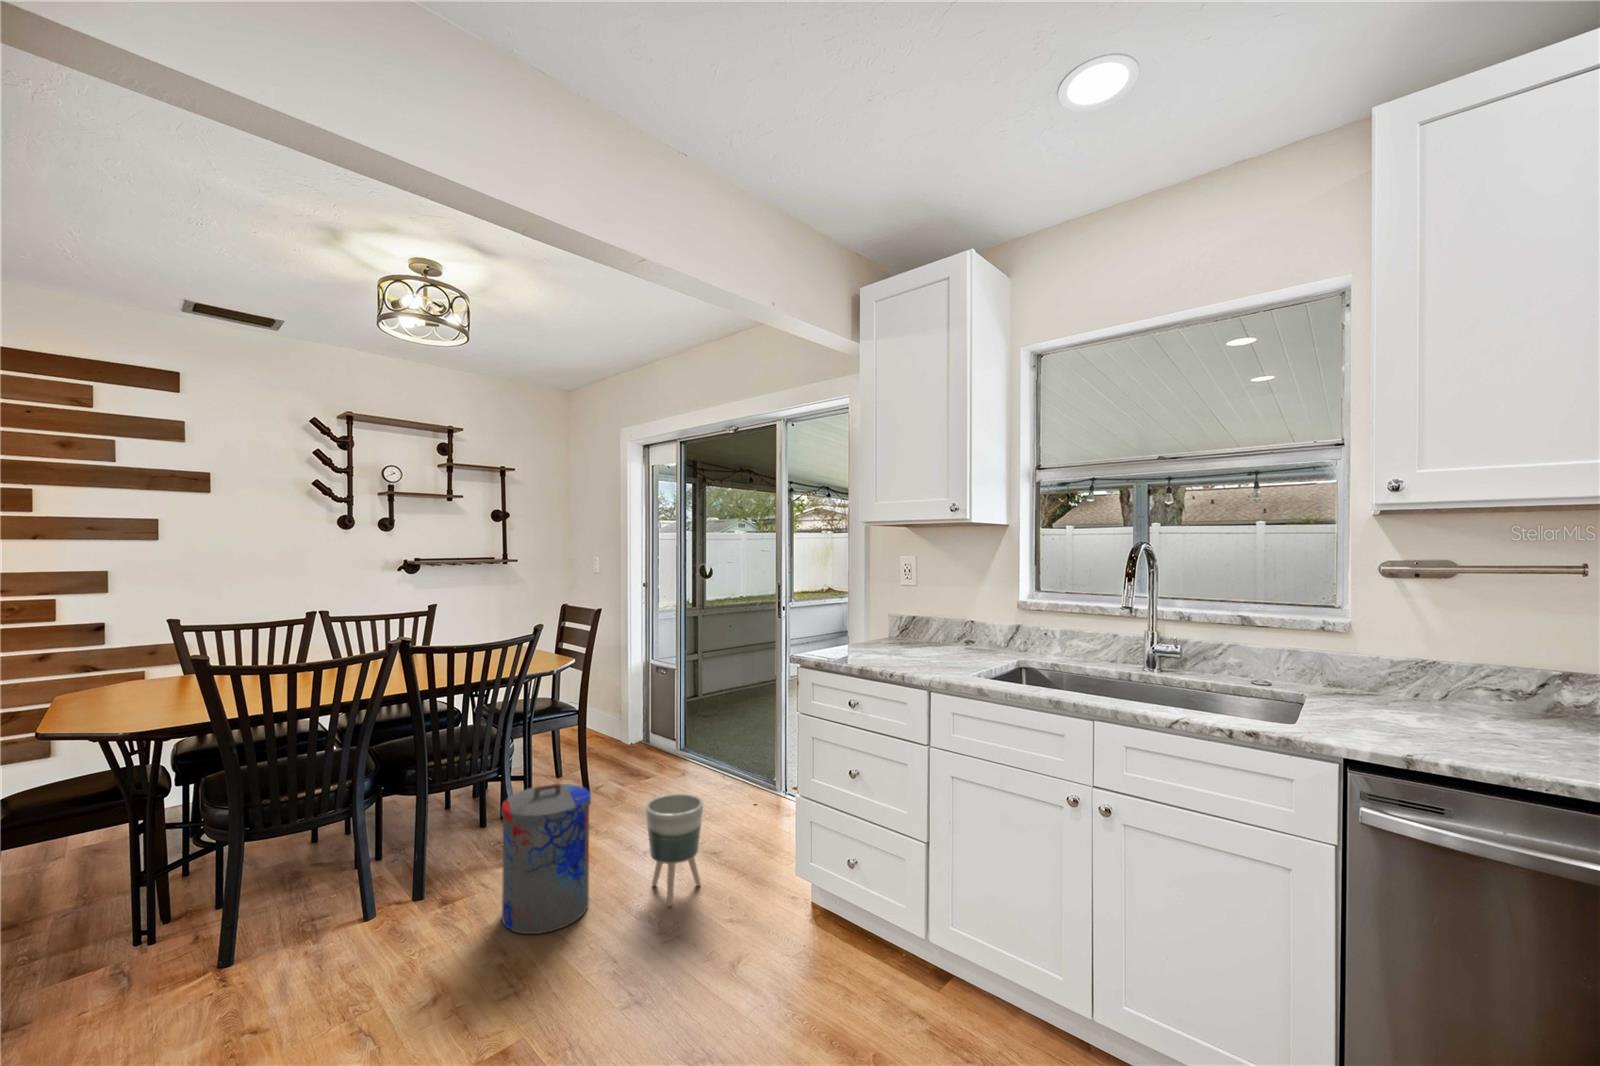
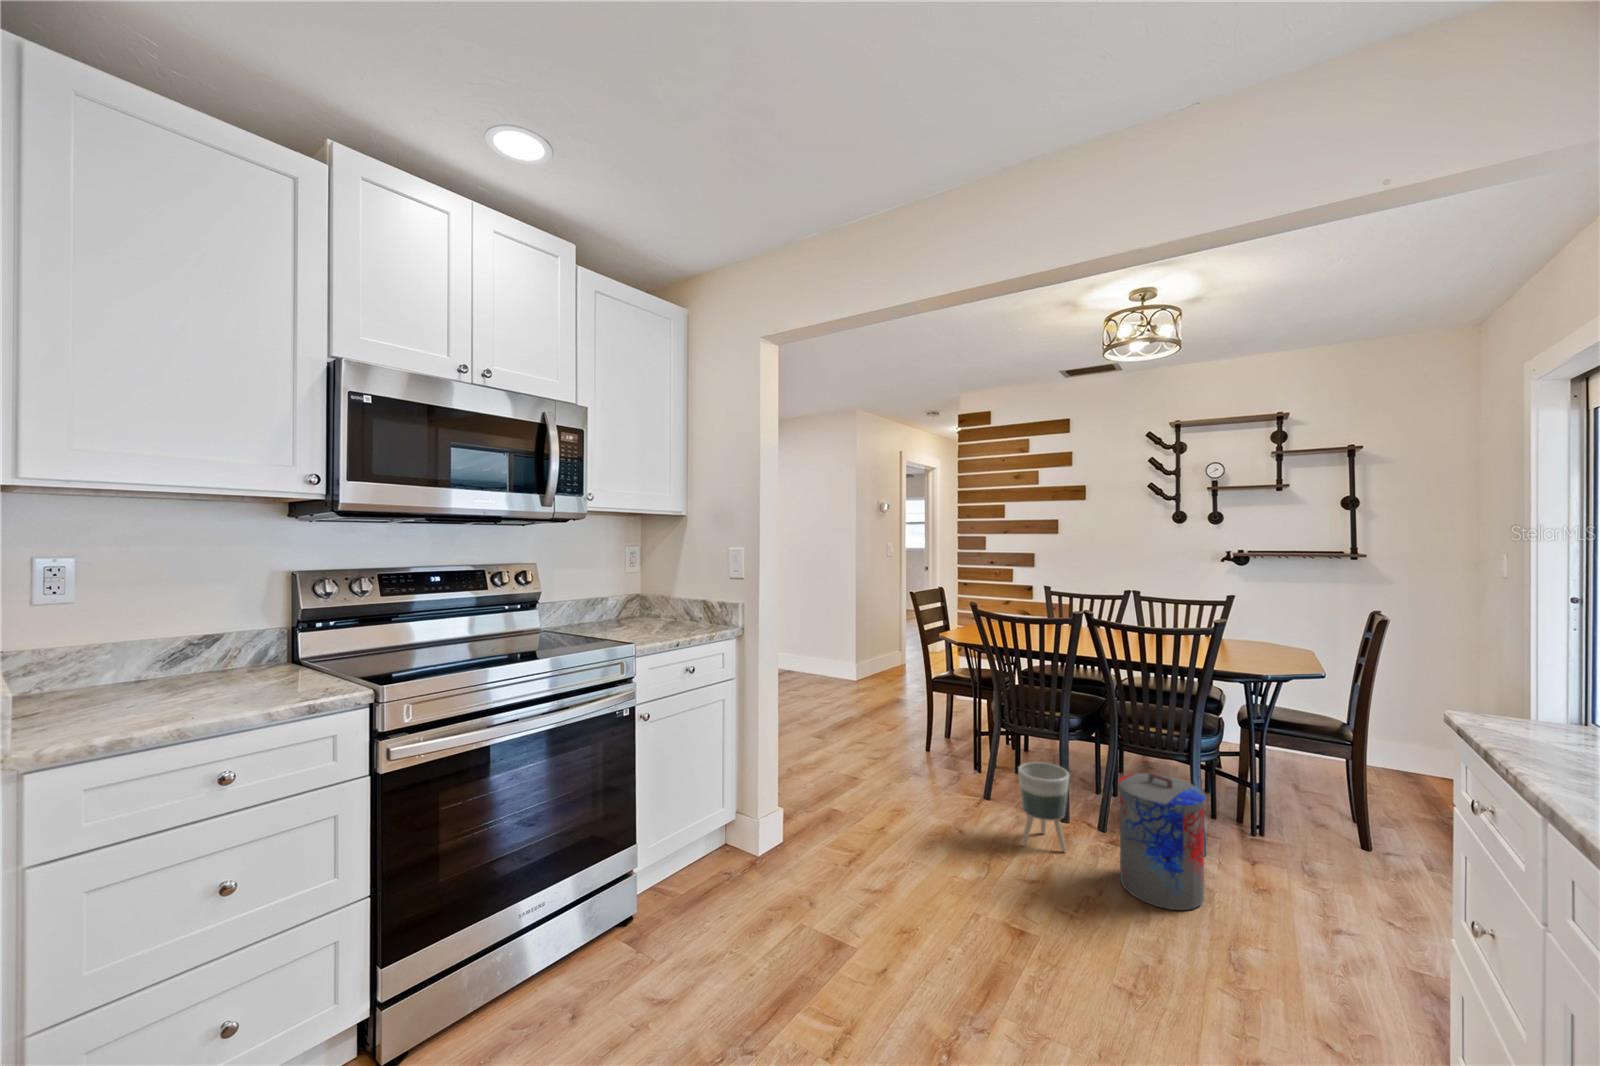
planter: present [646,794,703,906] -> present [1018,762,1070,852]

